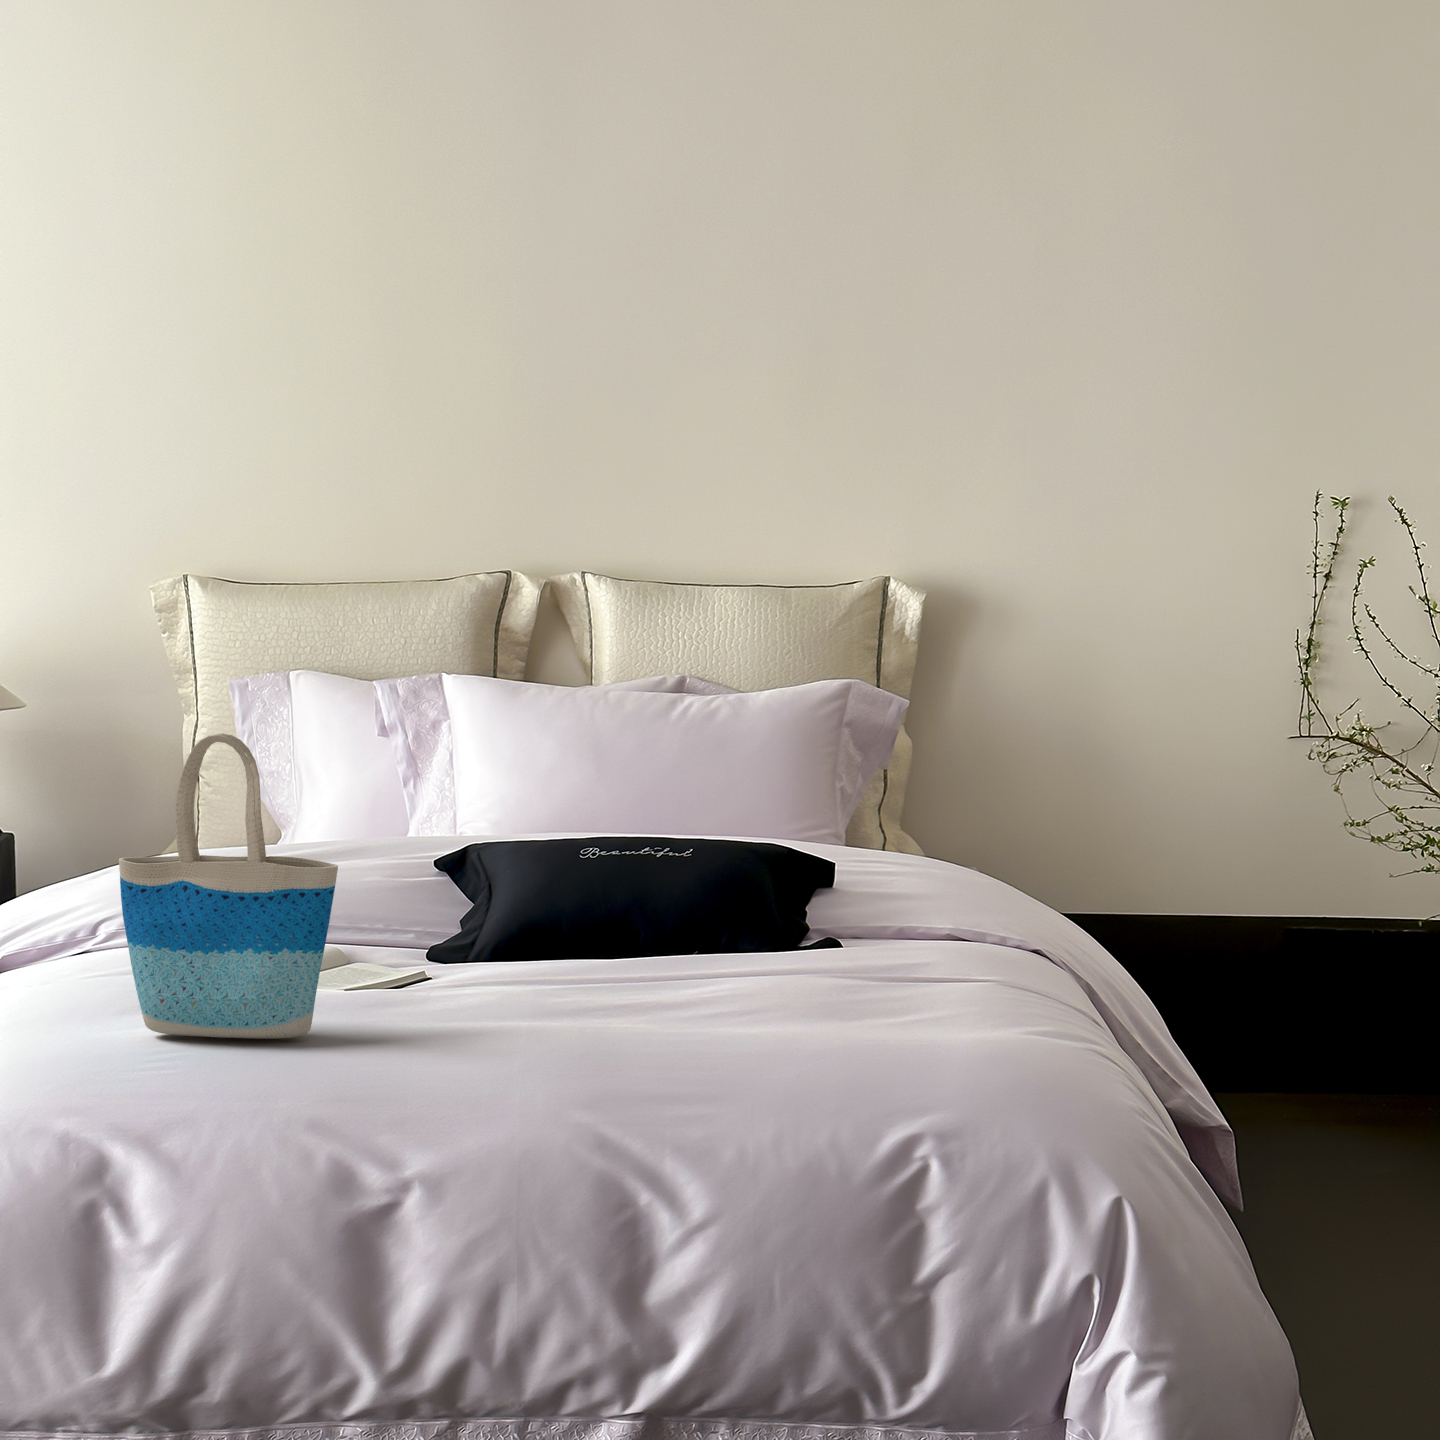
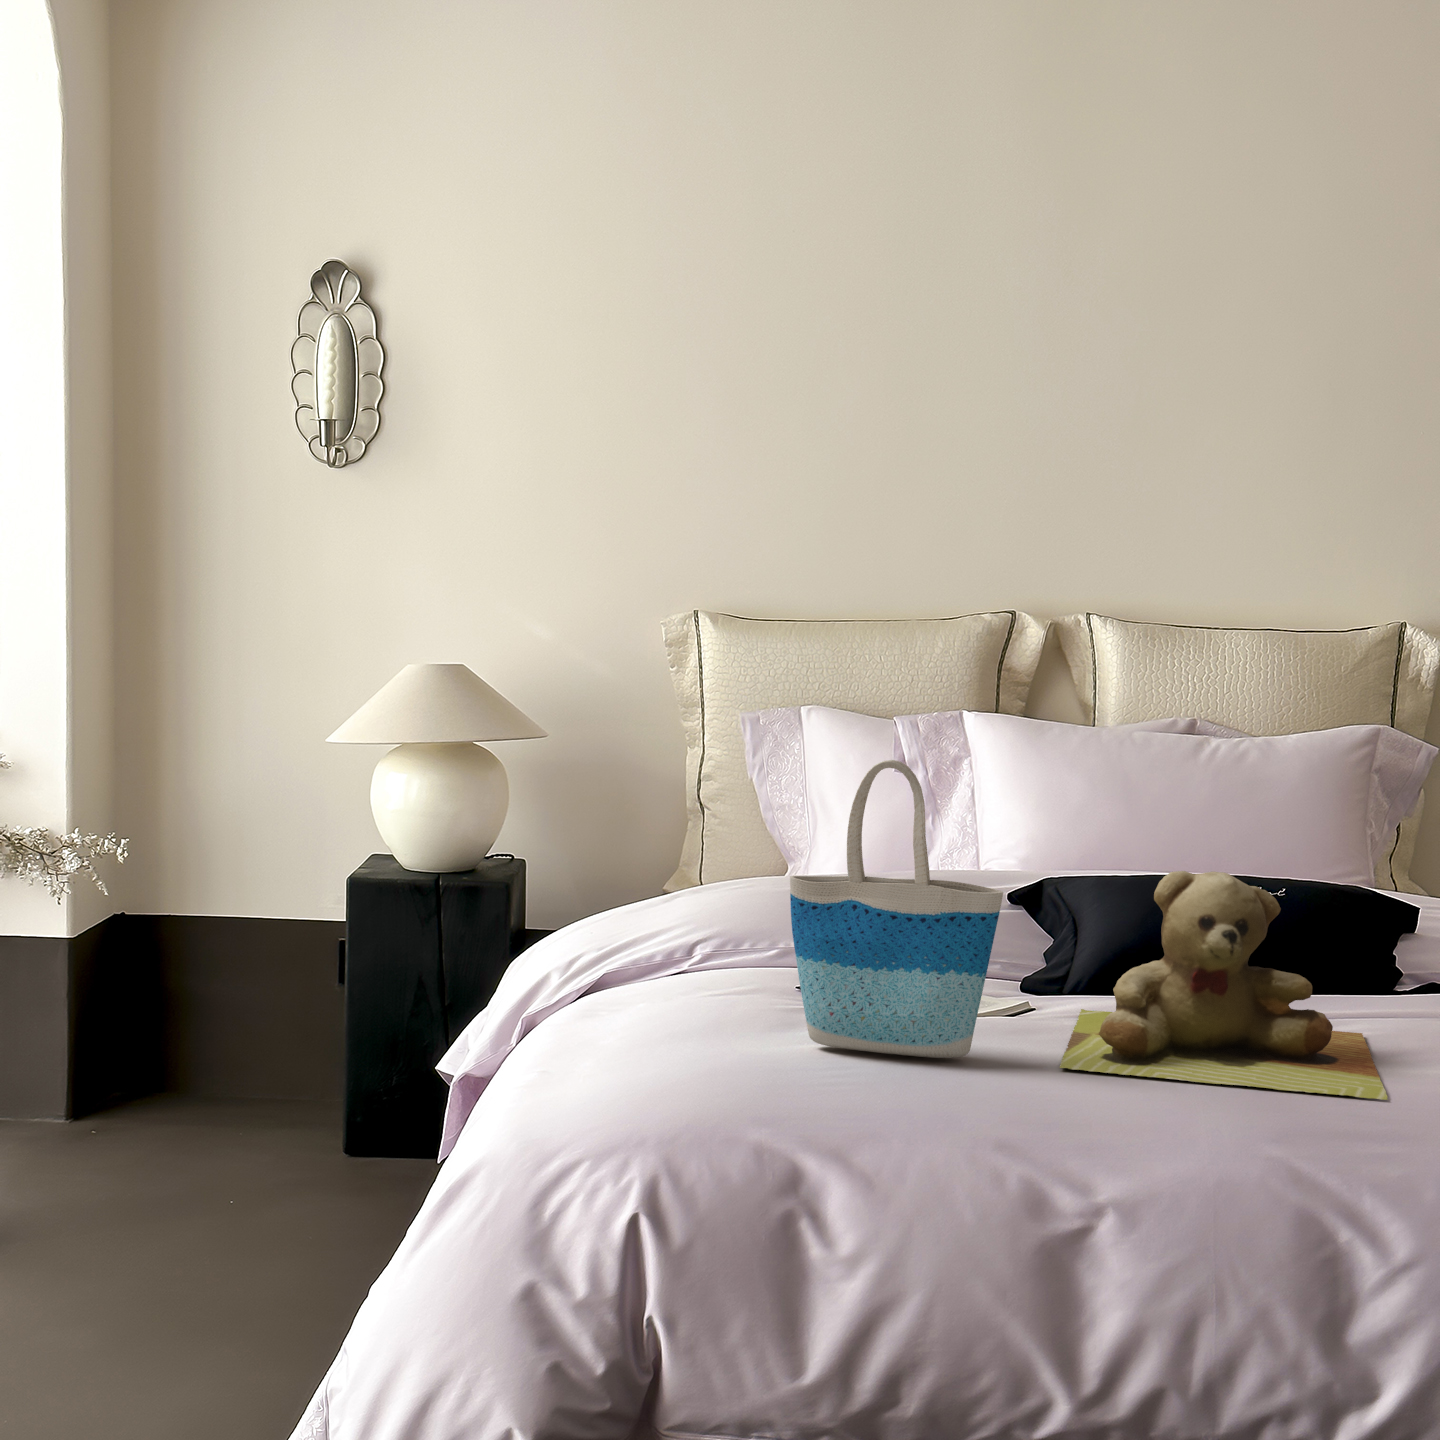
teddy bear: none [398,835,724,1051] -> present [1059,871,1387,1100]

